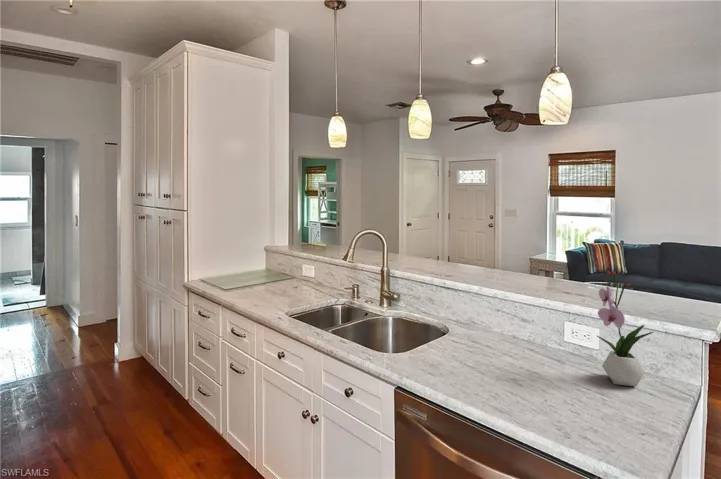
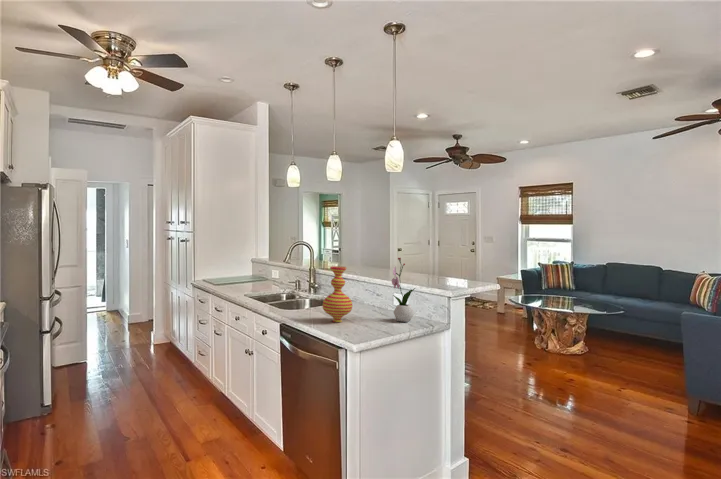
vase: none [488,290,545,393] -> present [323,266,352,322]

